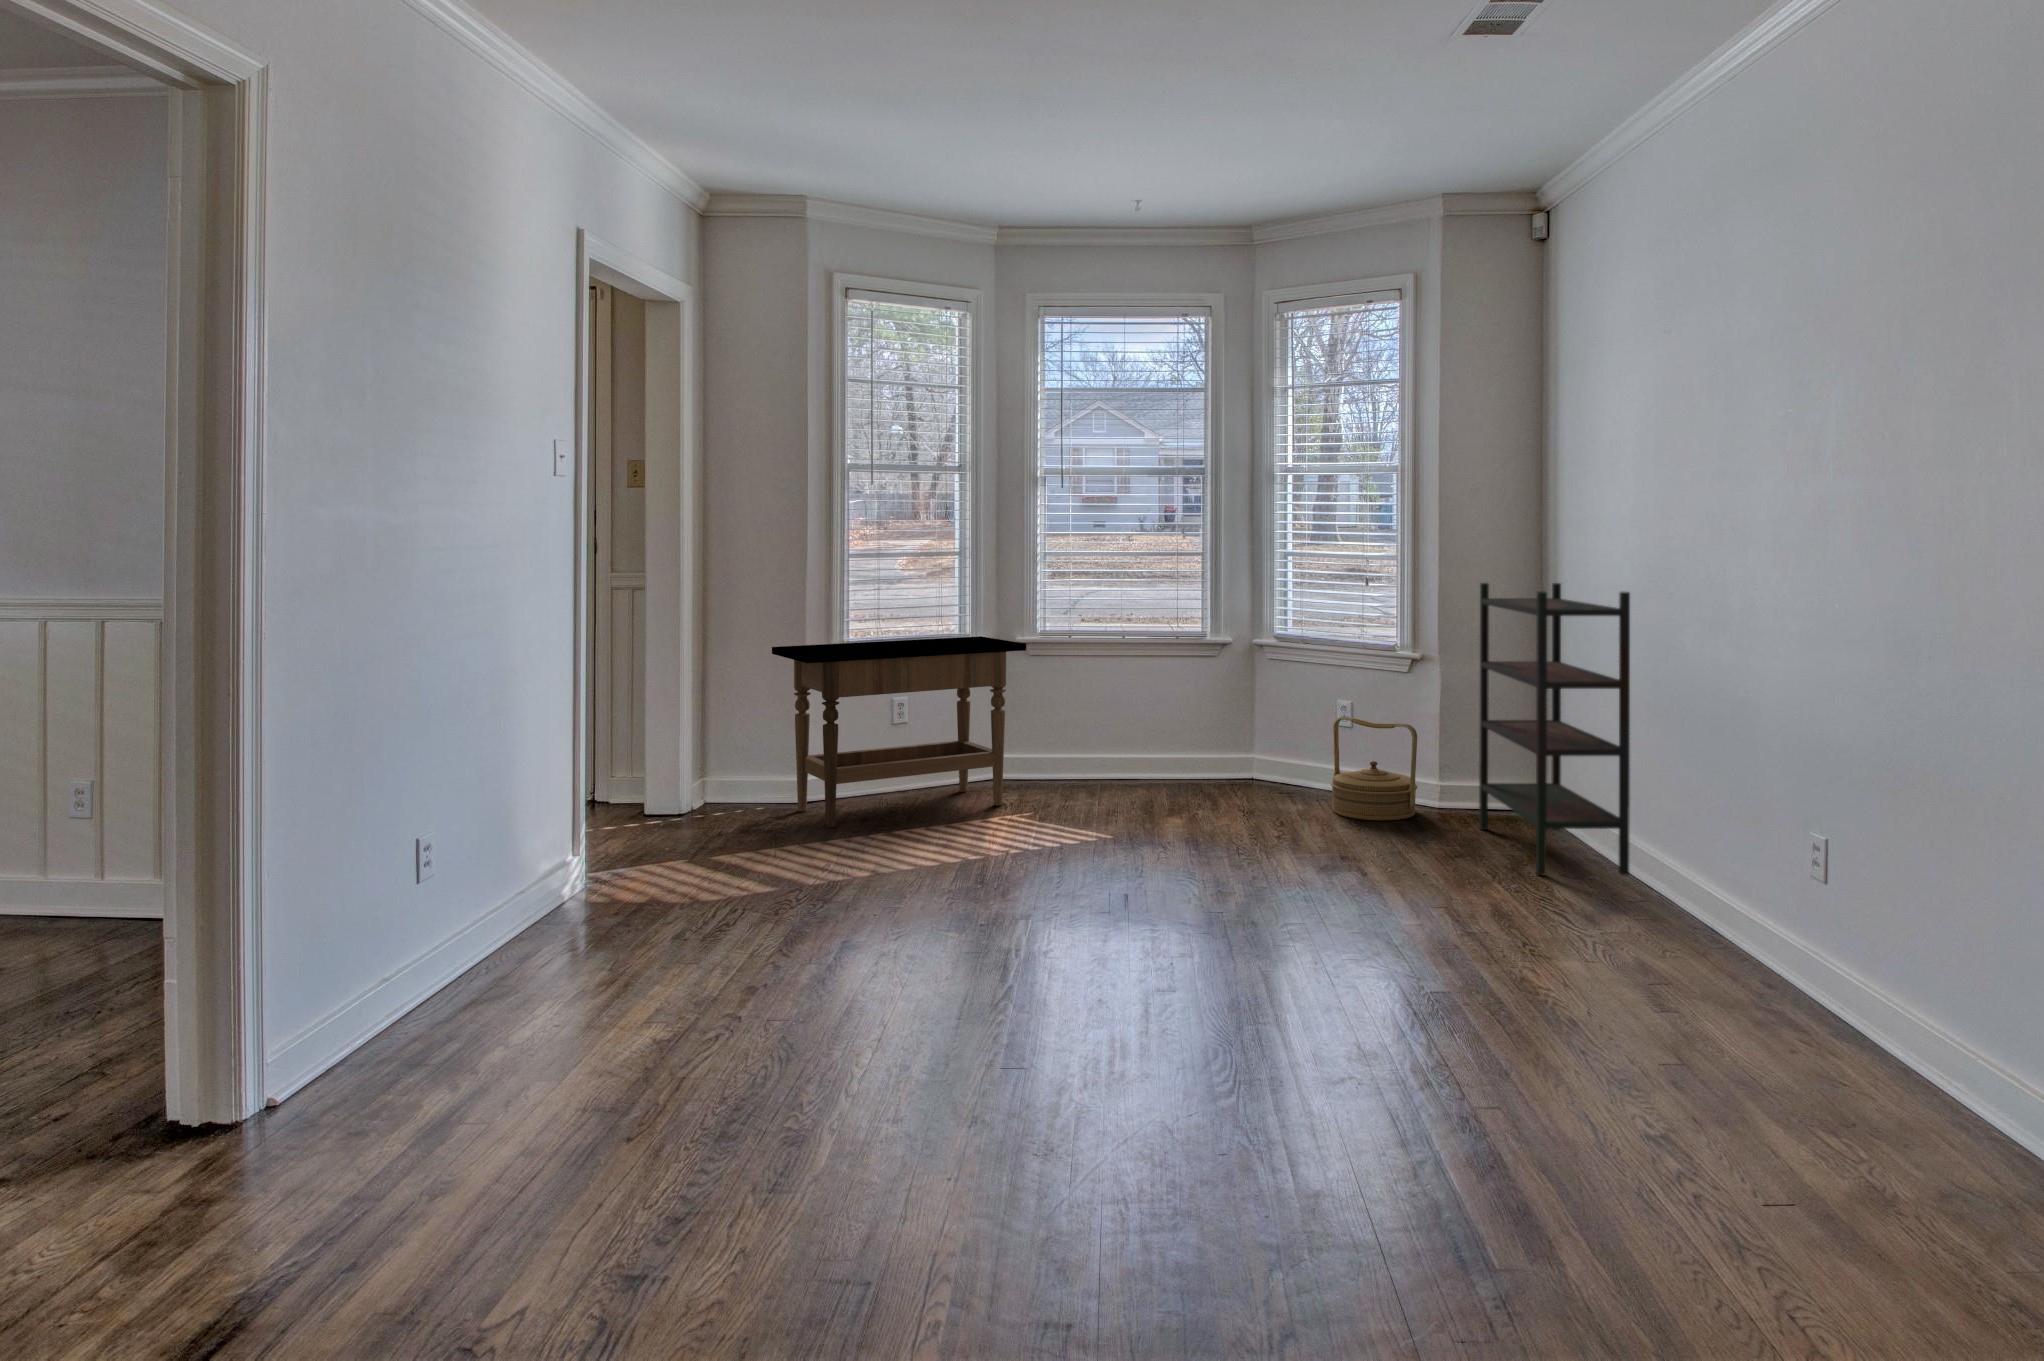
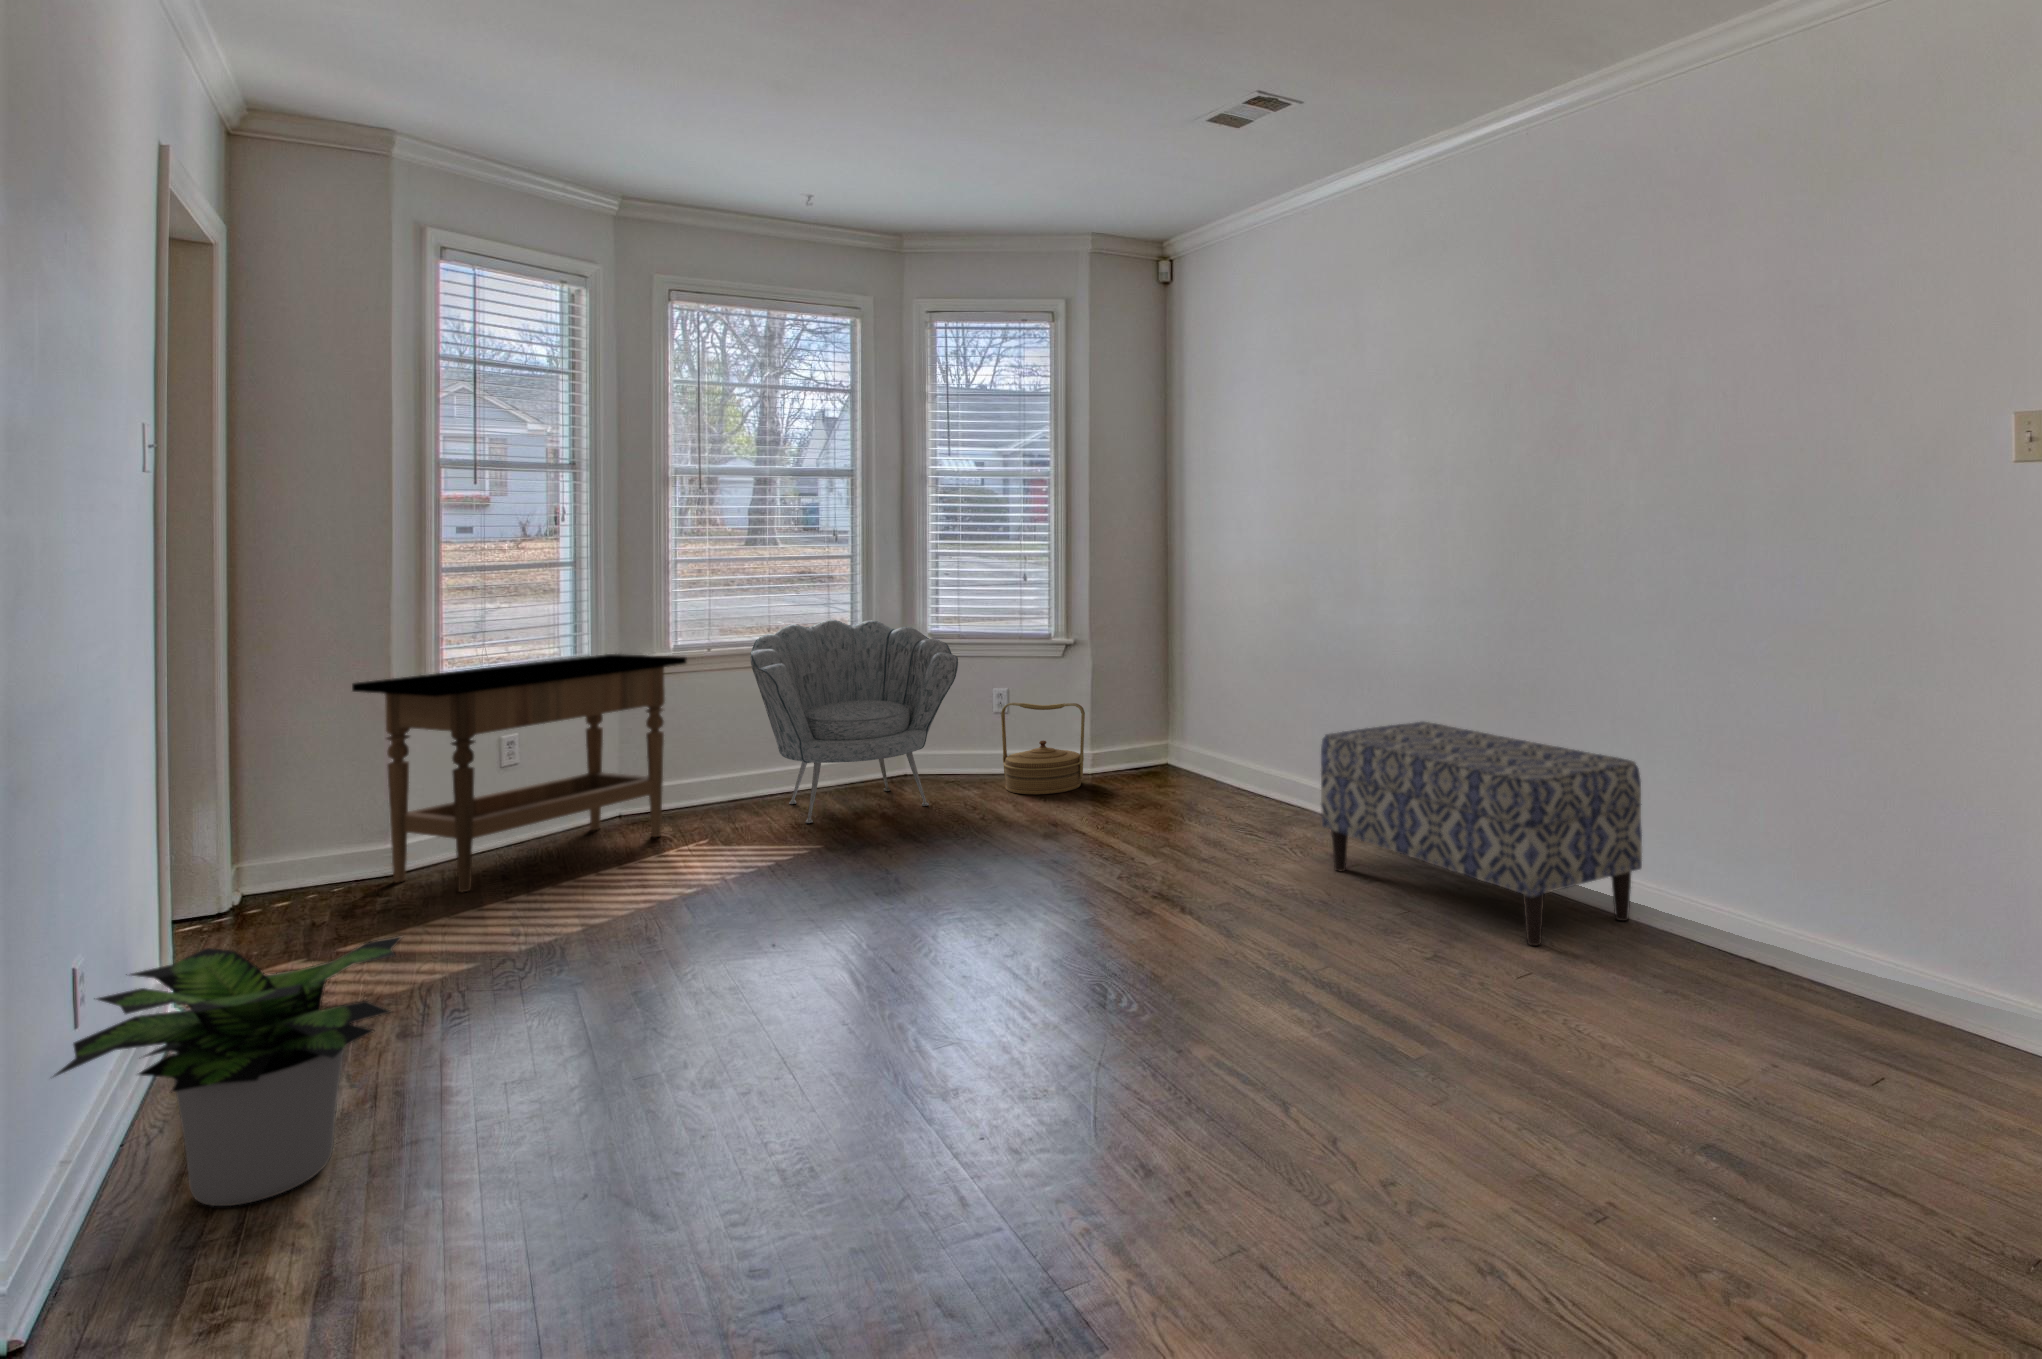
bookshelf: present [1479,583,1630,876] -> none [1141,571,1289,815]
armchair: none [1083,616,1277,813] -> present [750,619,958,823]
bench: none [1575,794,1962,1117] -> present [1321,722,1642,946]
potted plant: none [402,833,620,1019] -> present [54,936,403,1206]

